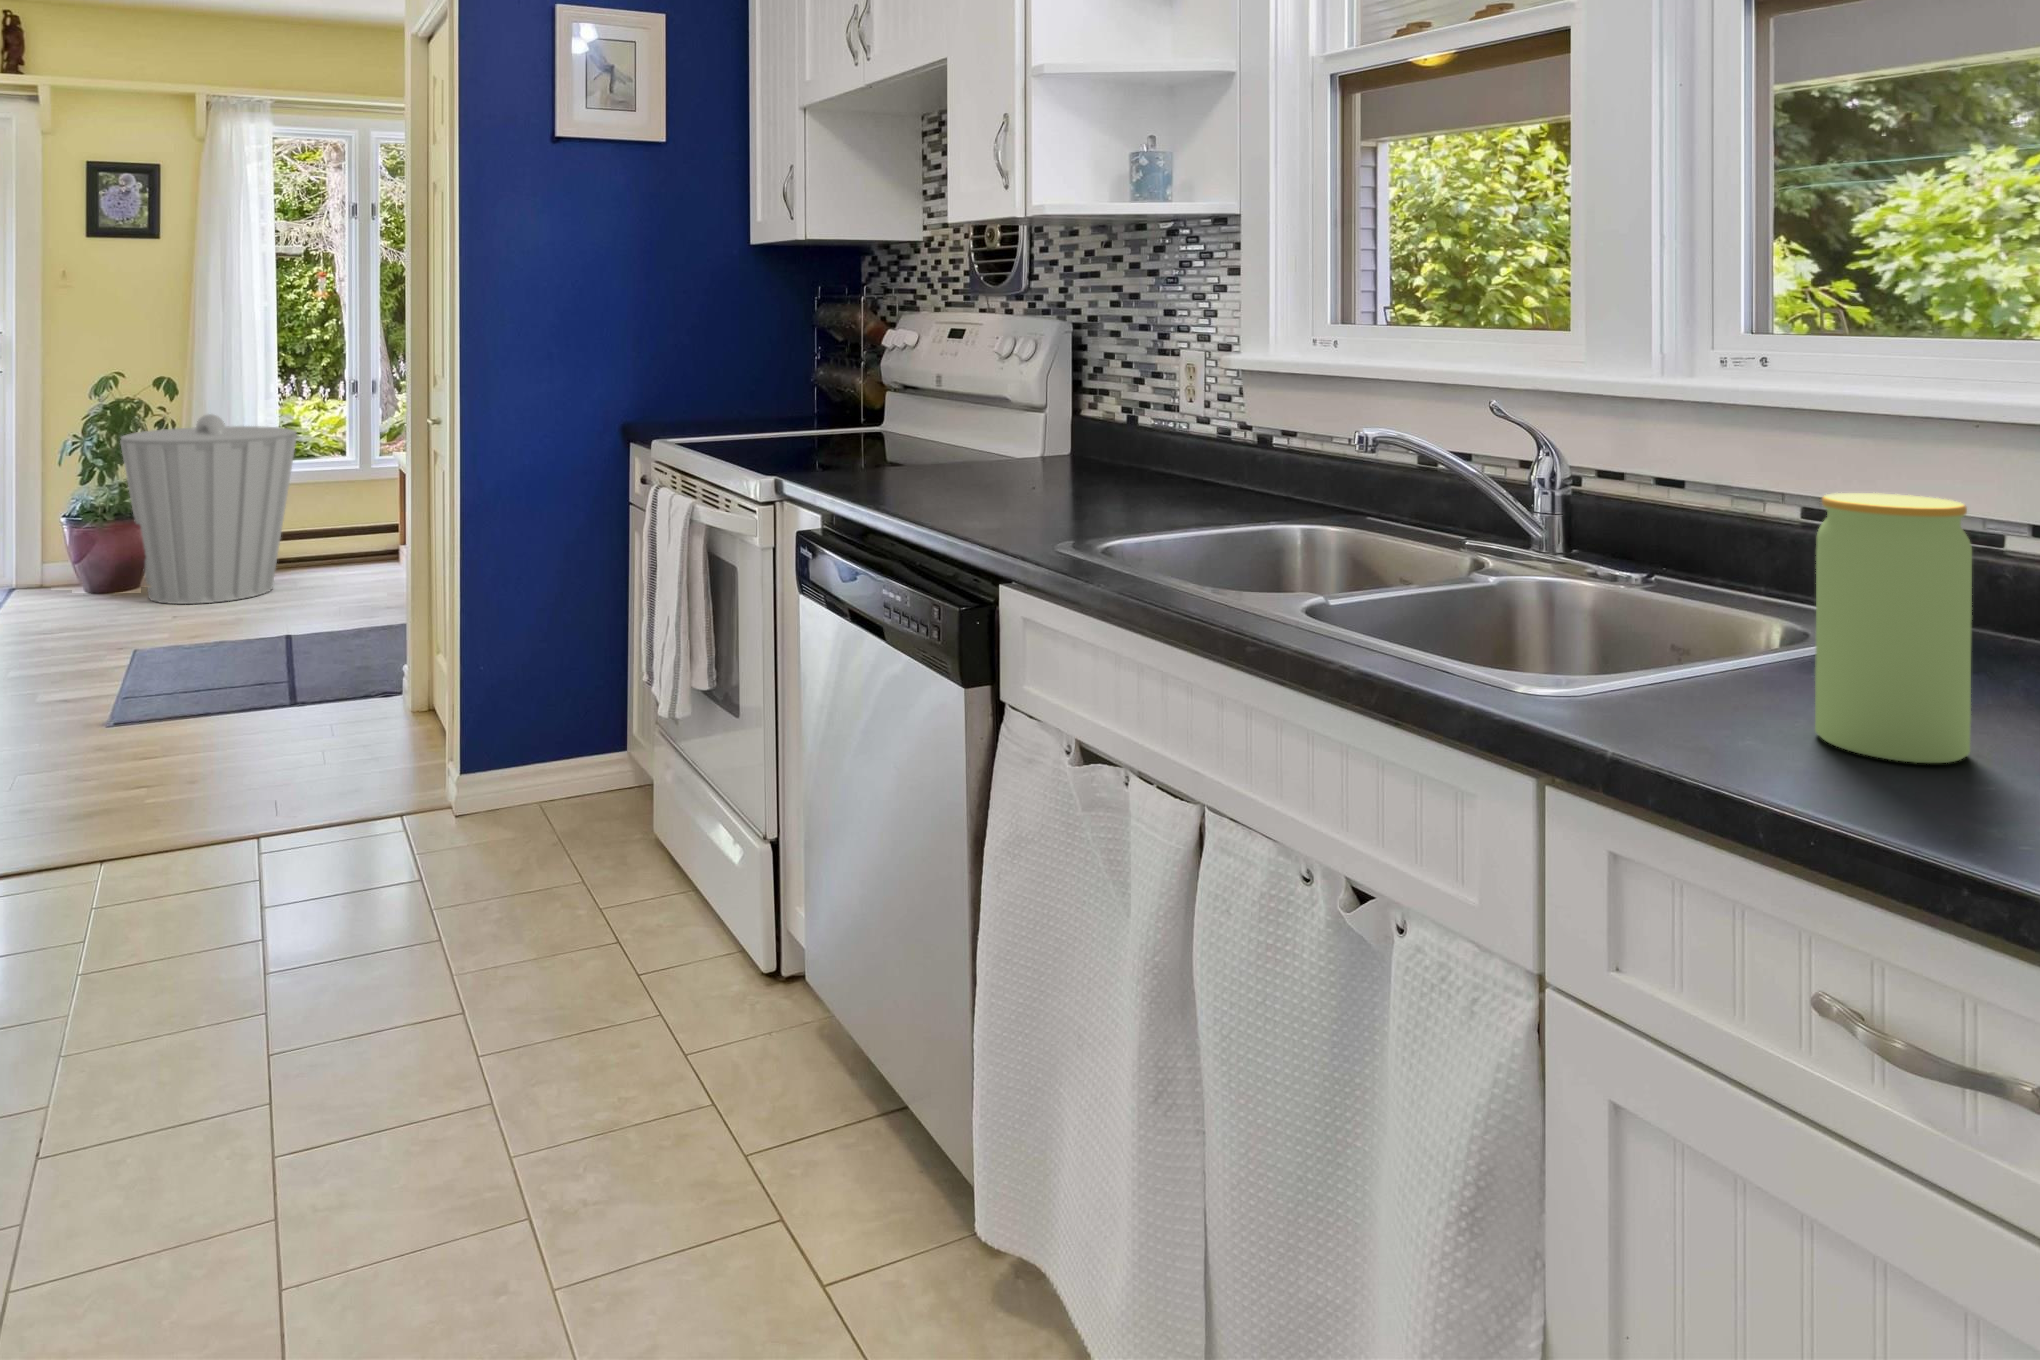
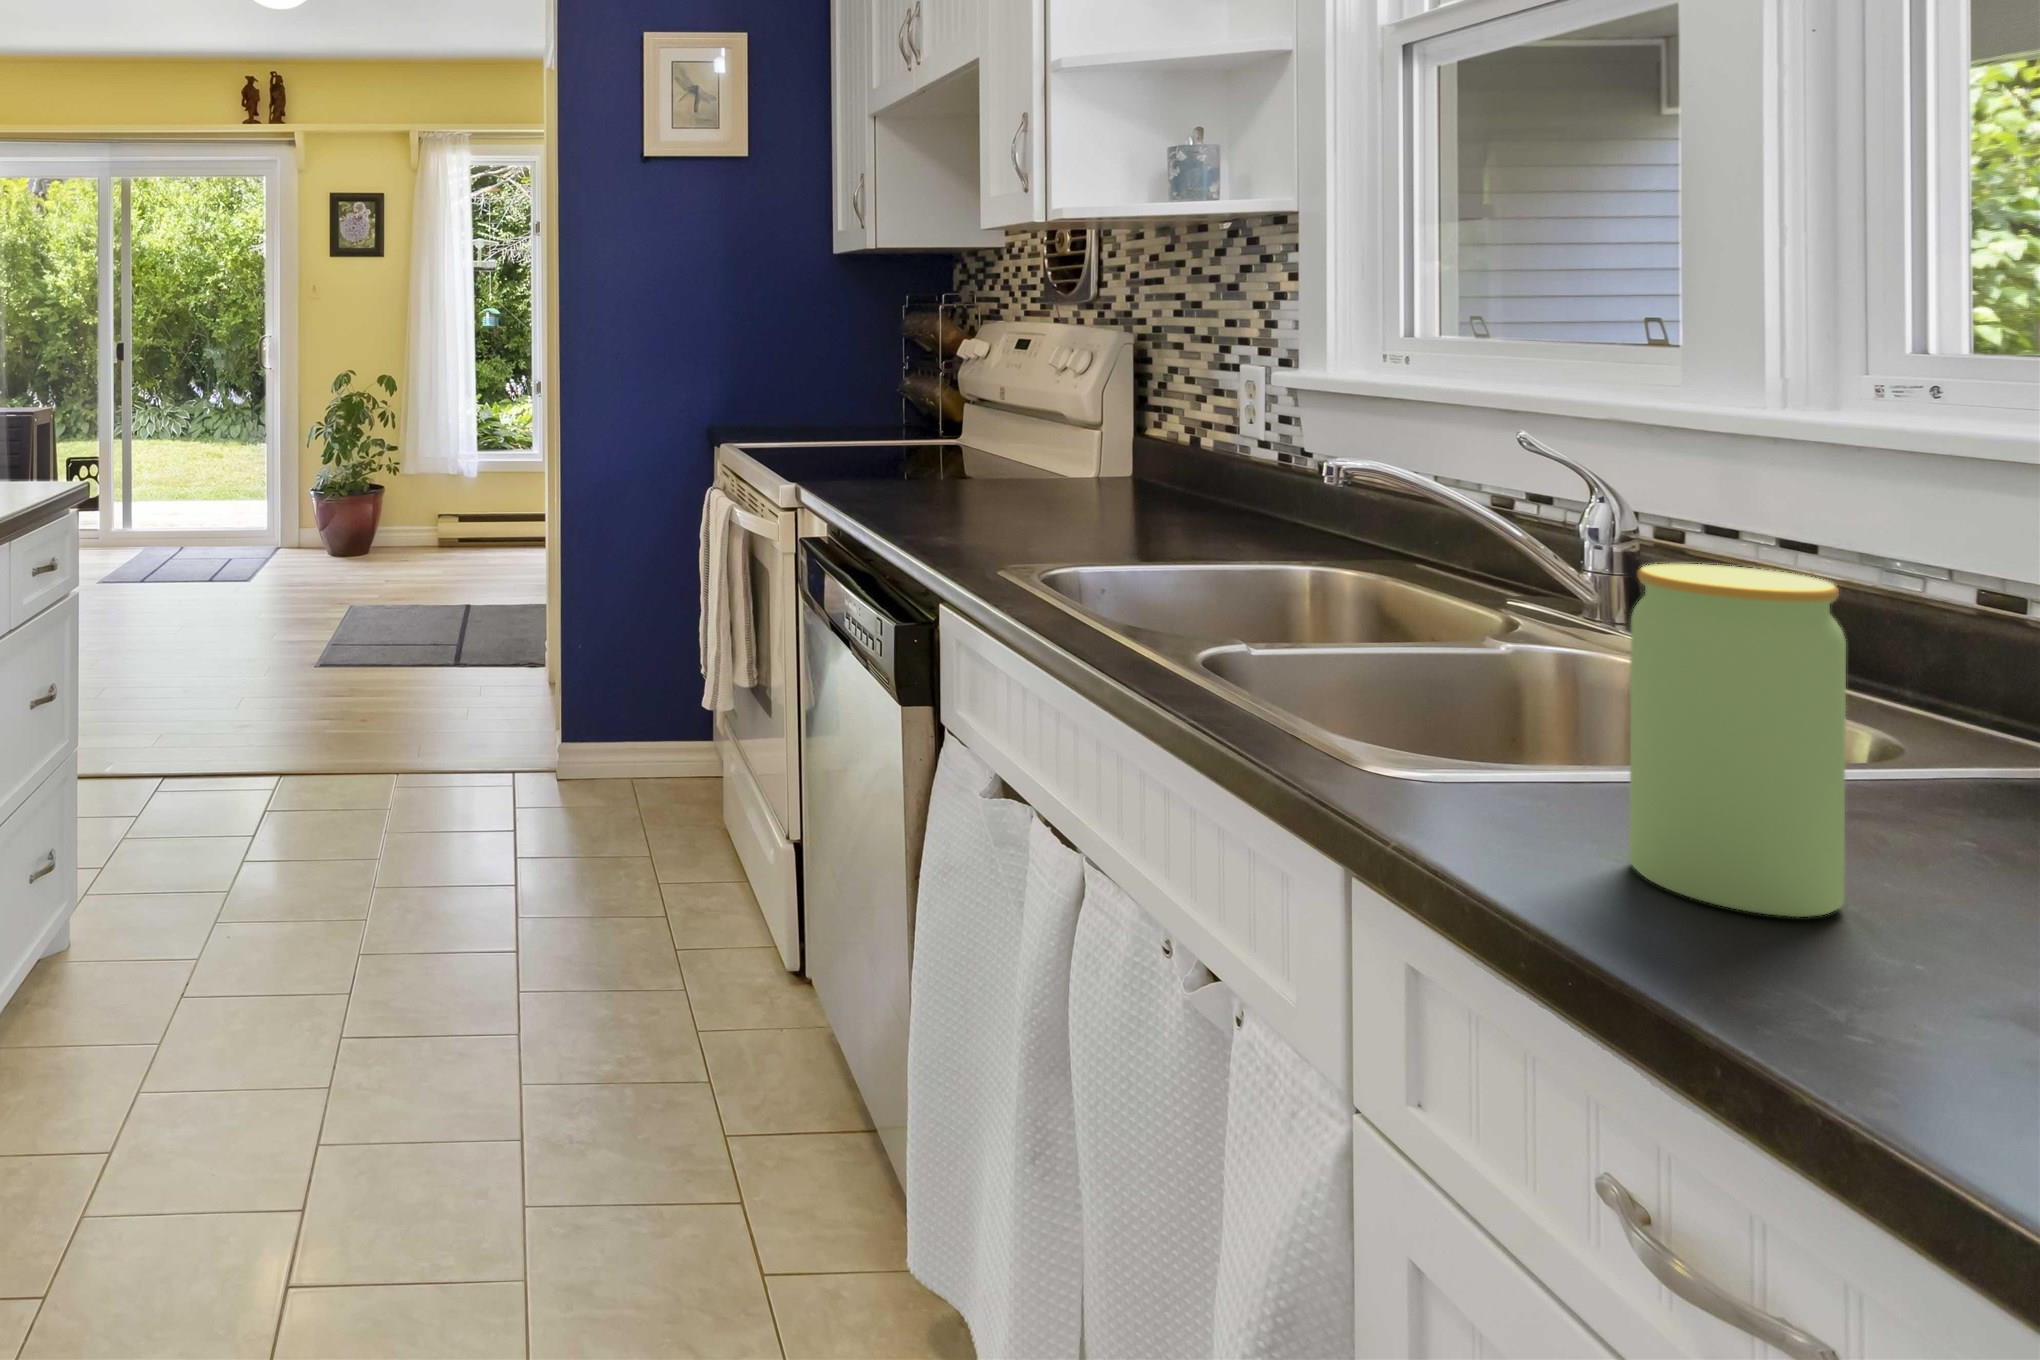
trash can: present [120,414,297,604] -> none [350,408,486,571]

